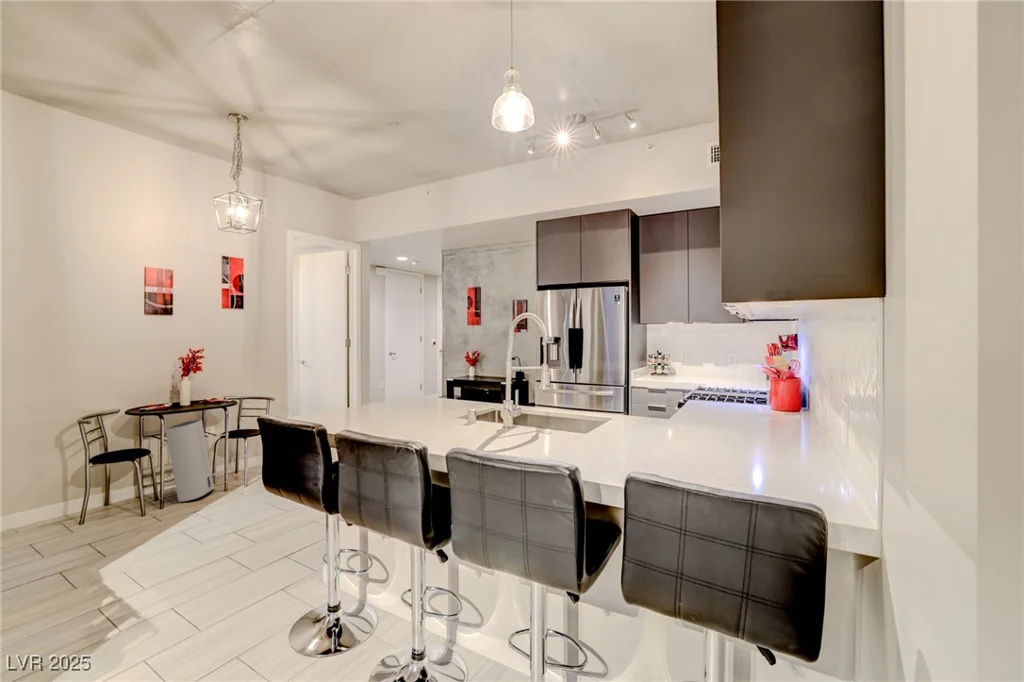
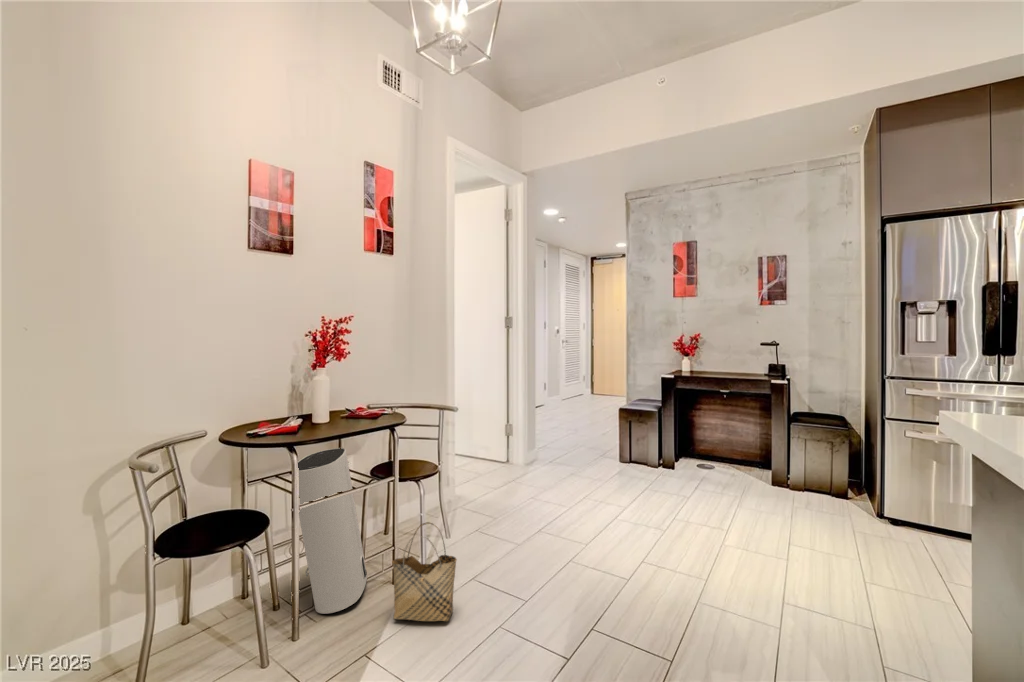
woven basket: none [216,456,252,503] -> present [392,522,457,621]

